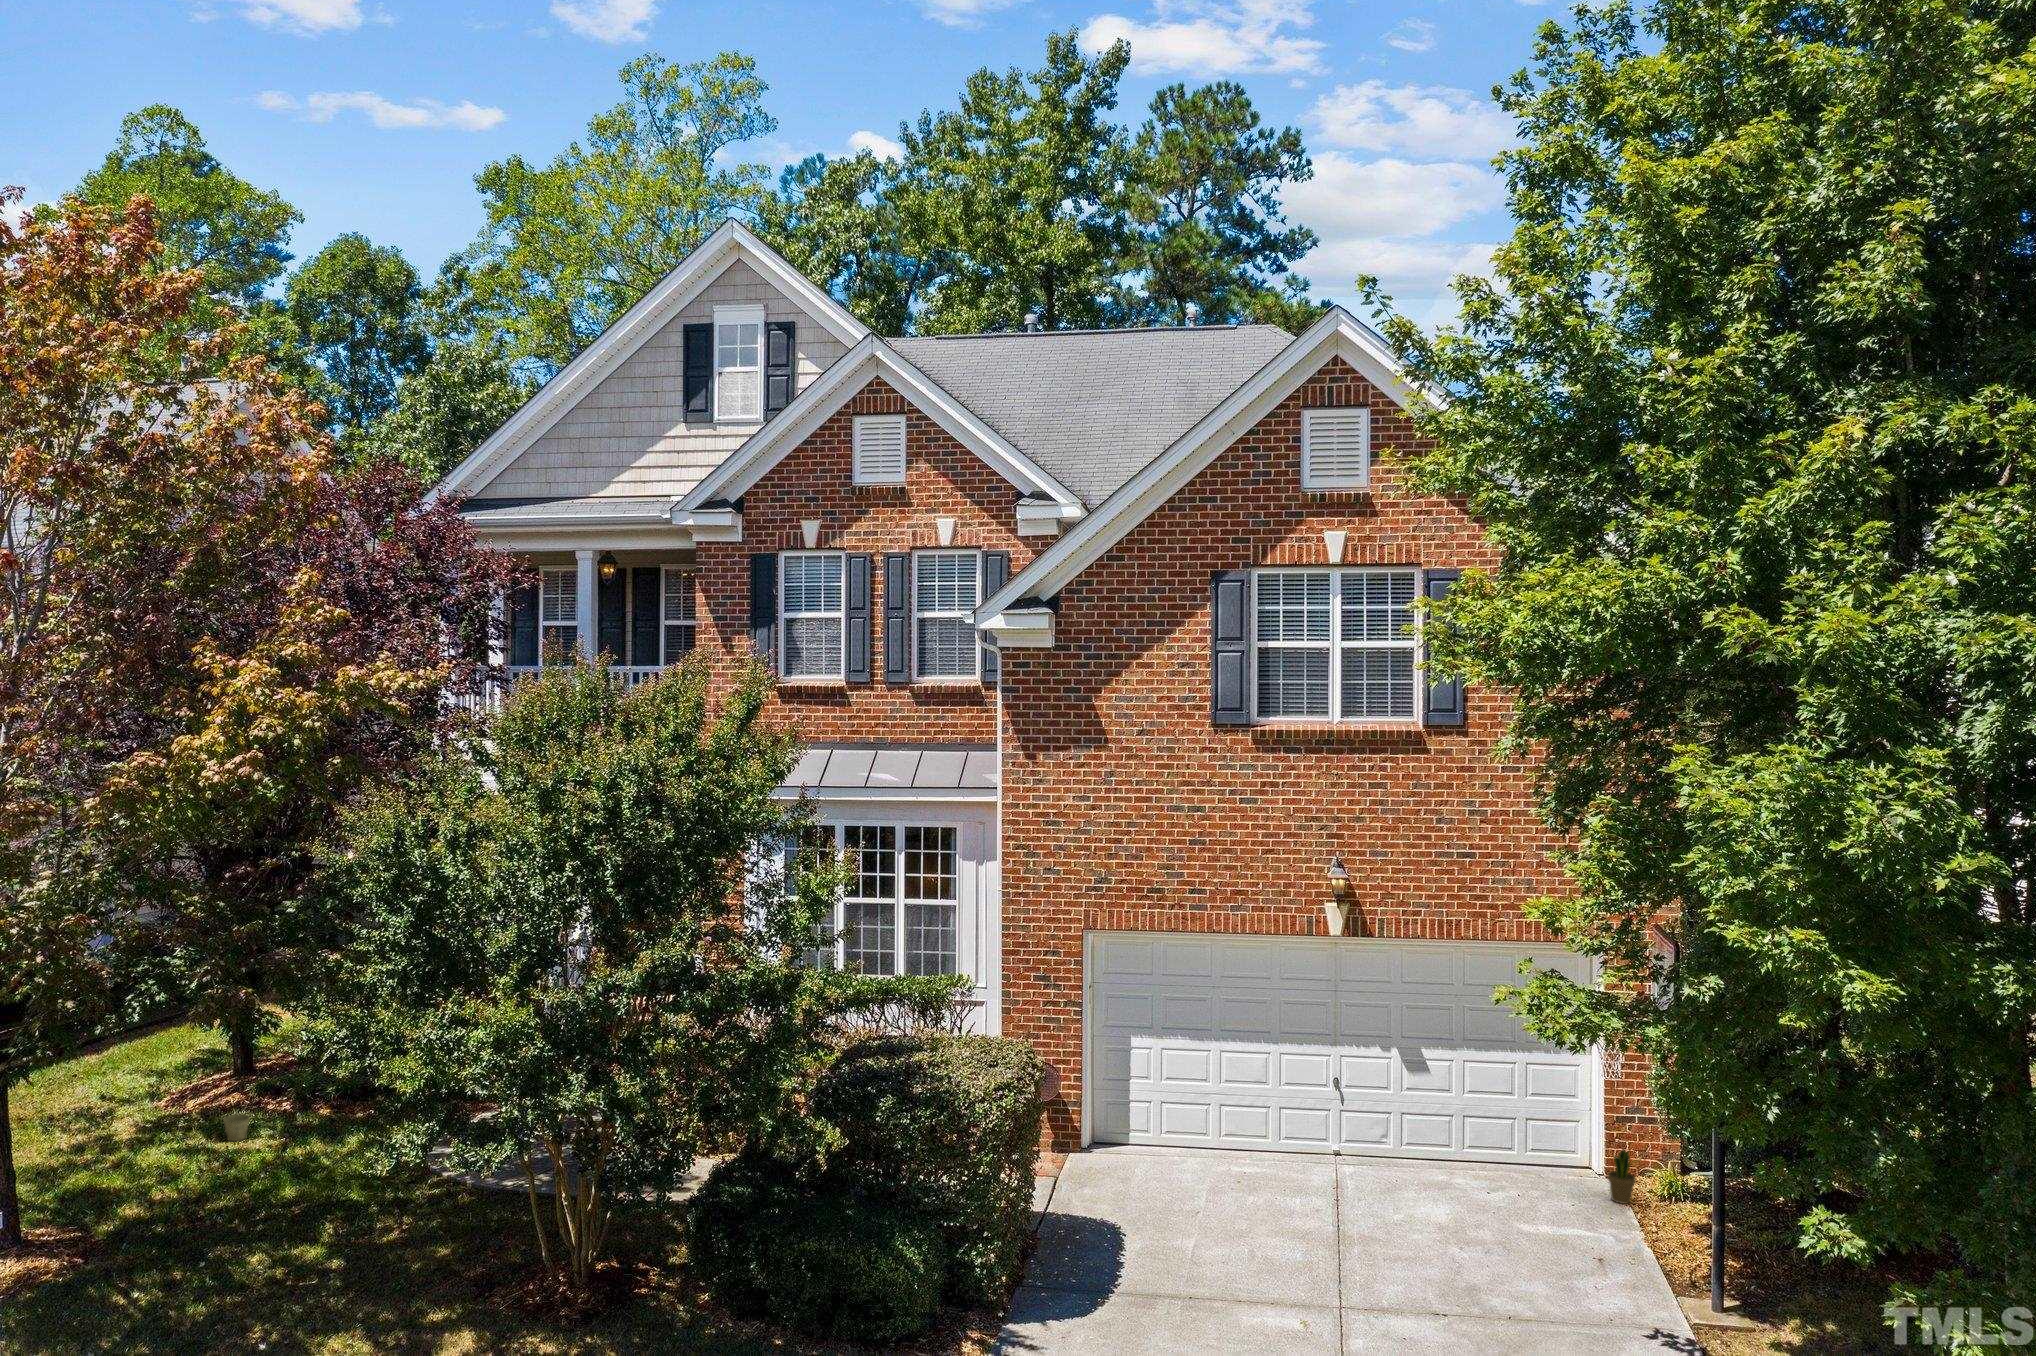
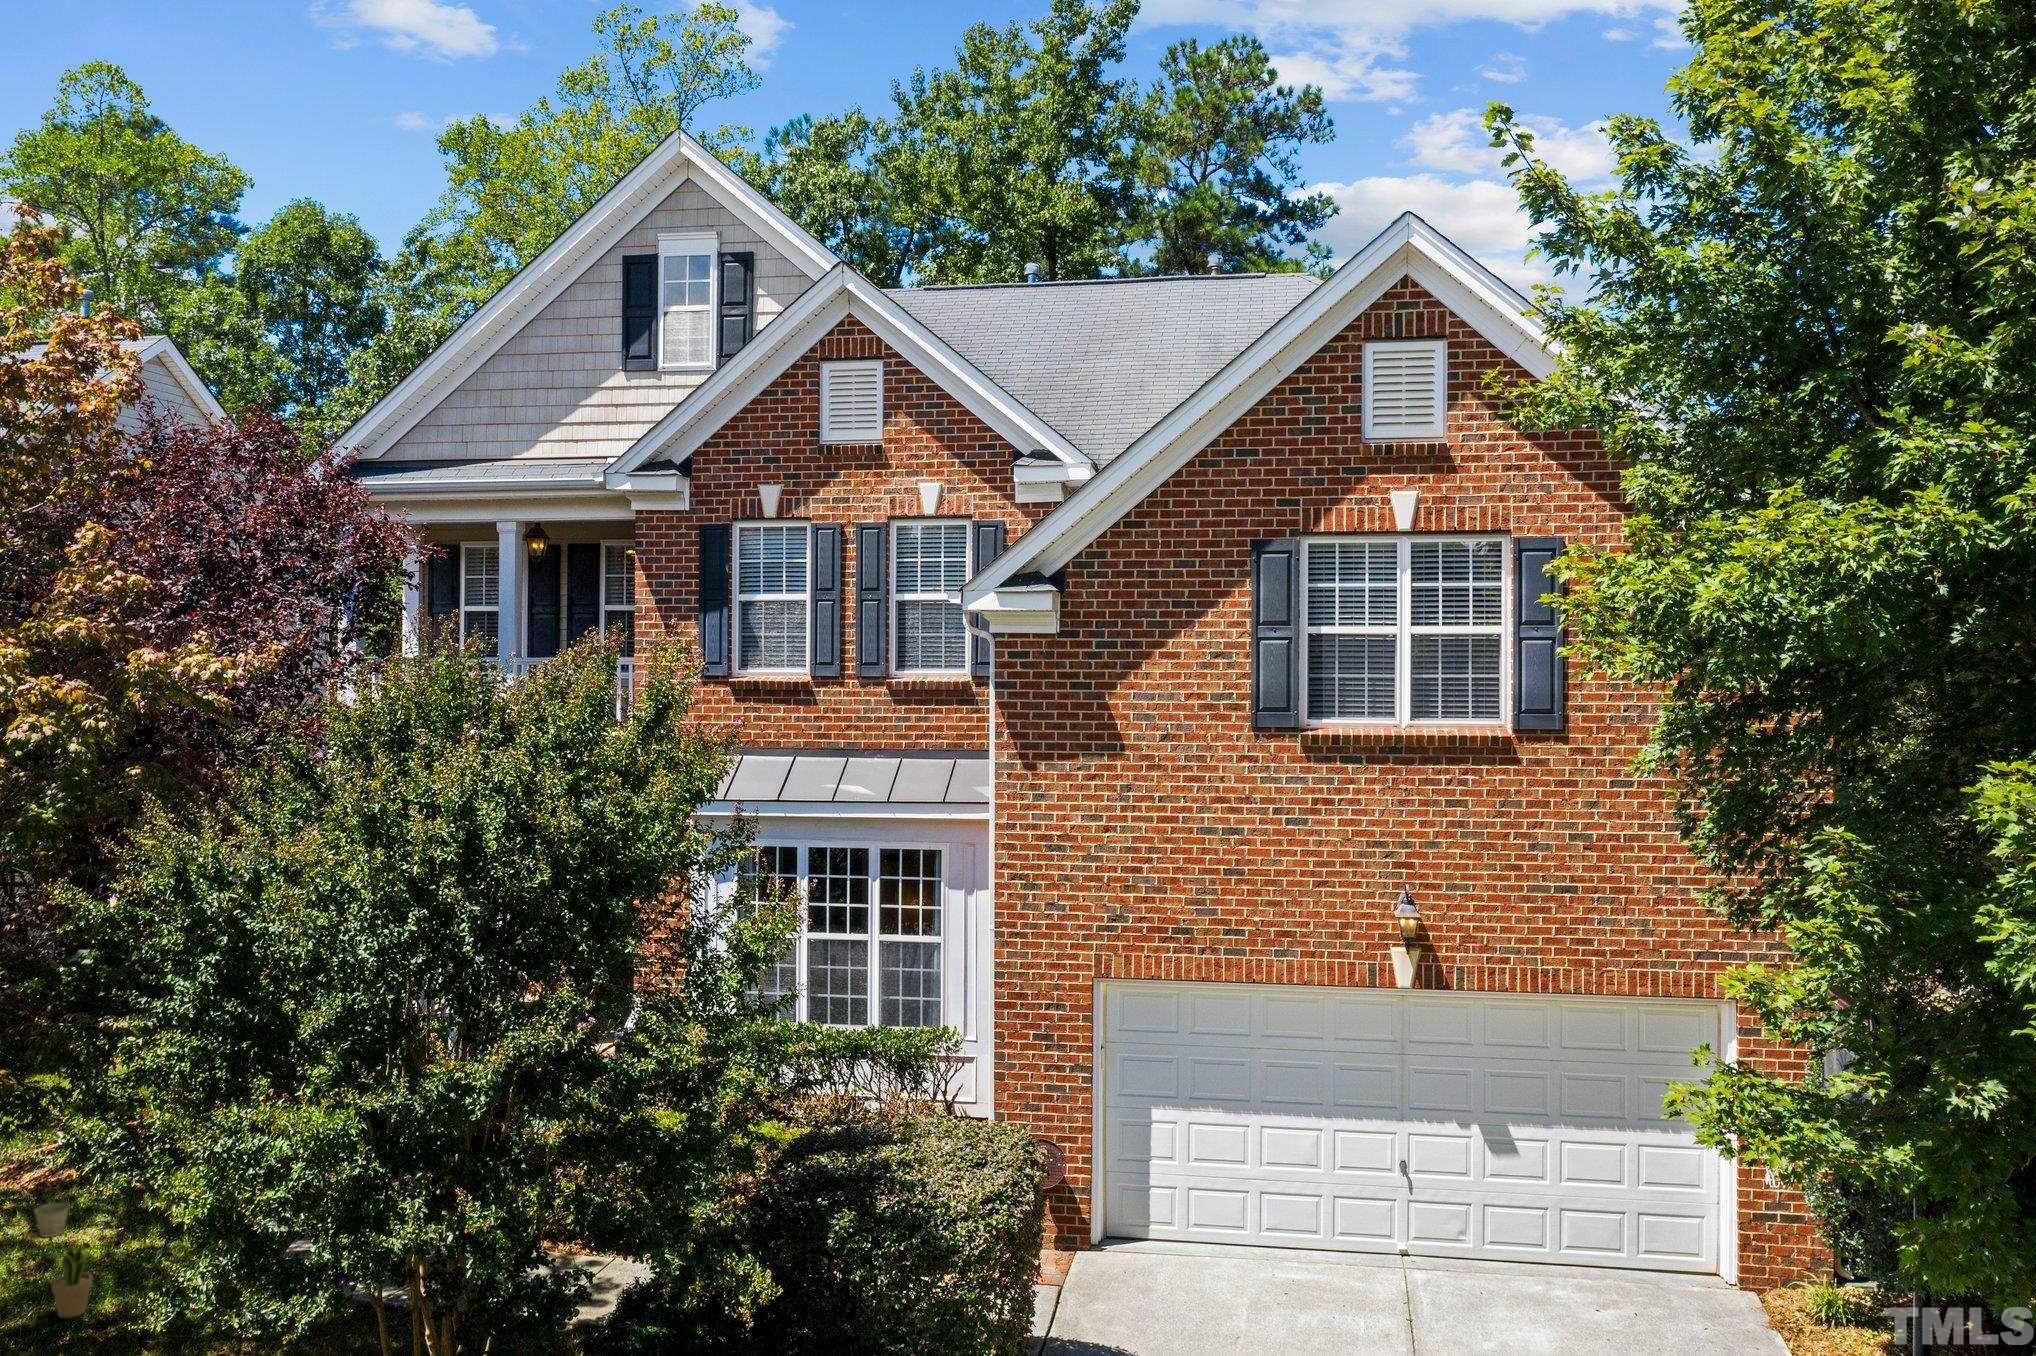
potted plant: present [1608,1150,1636,1204] -> present [49,1246,92,1318]

